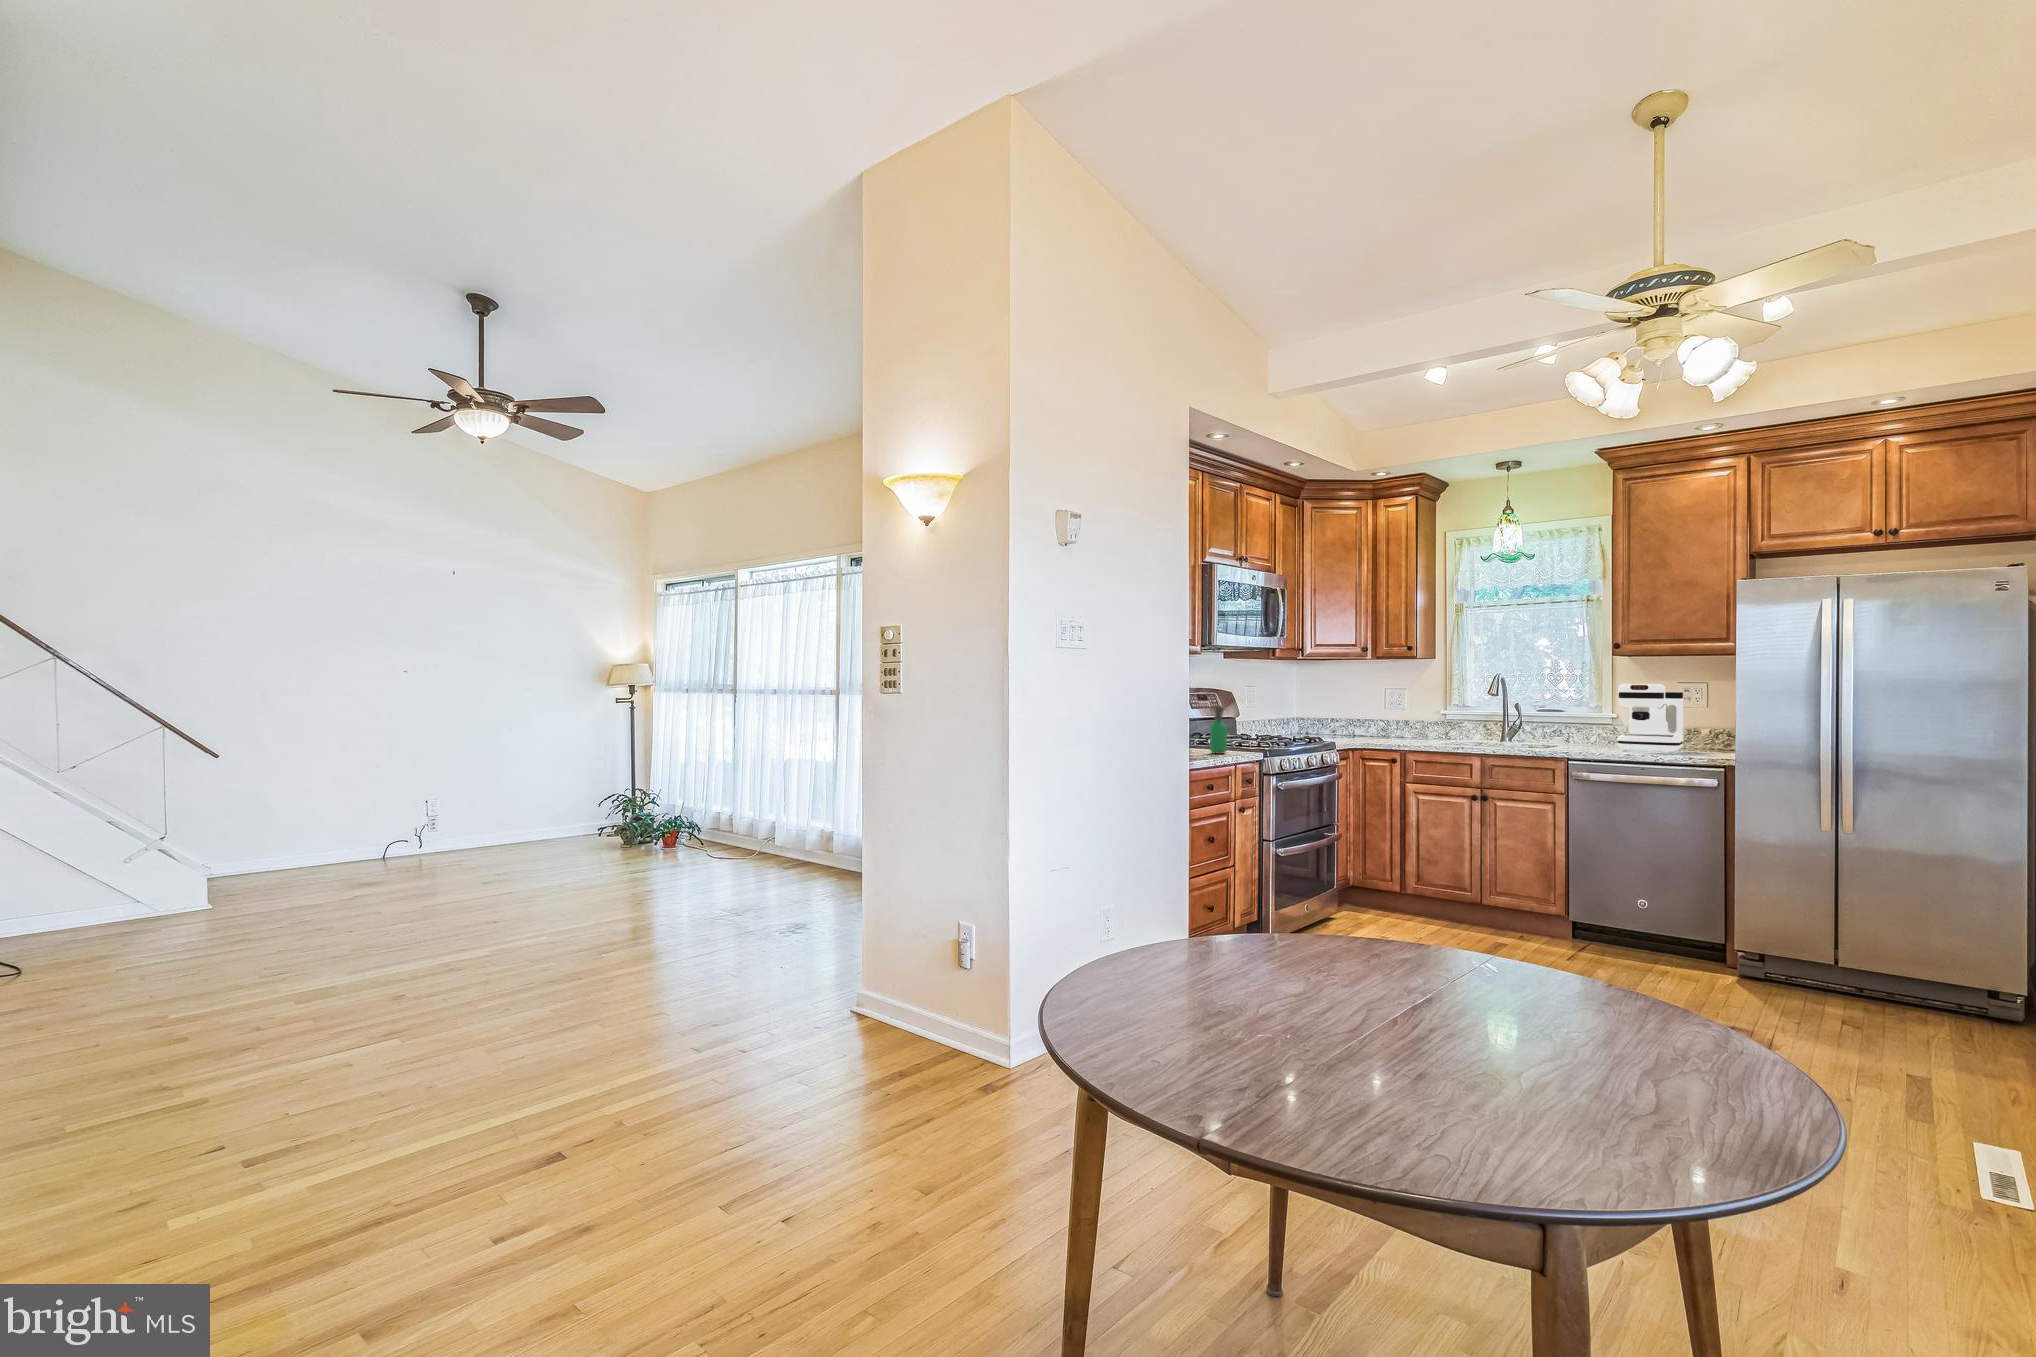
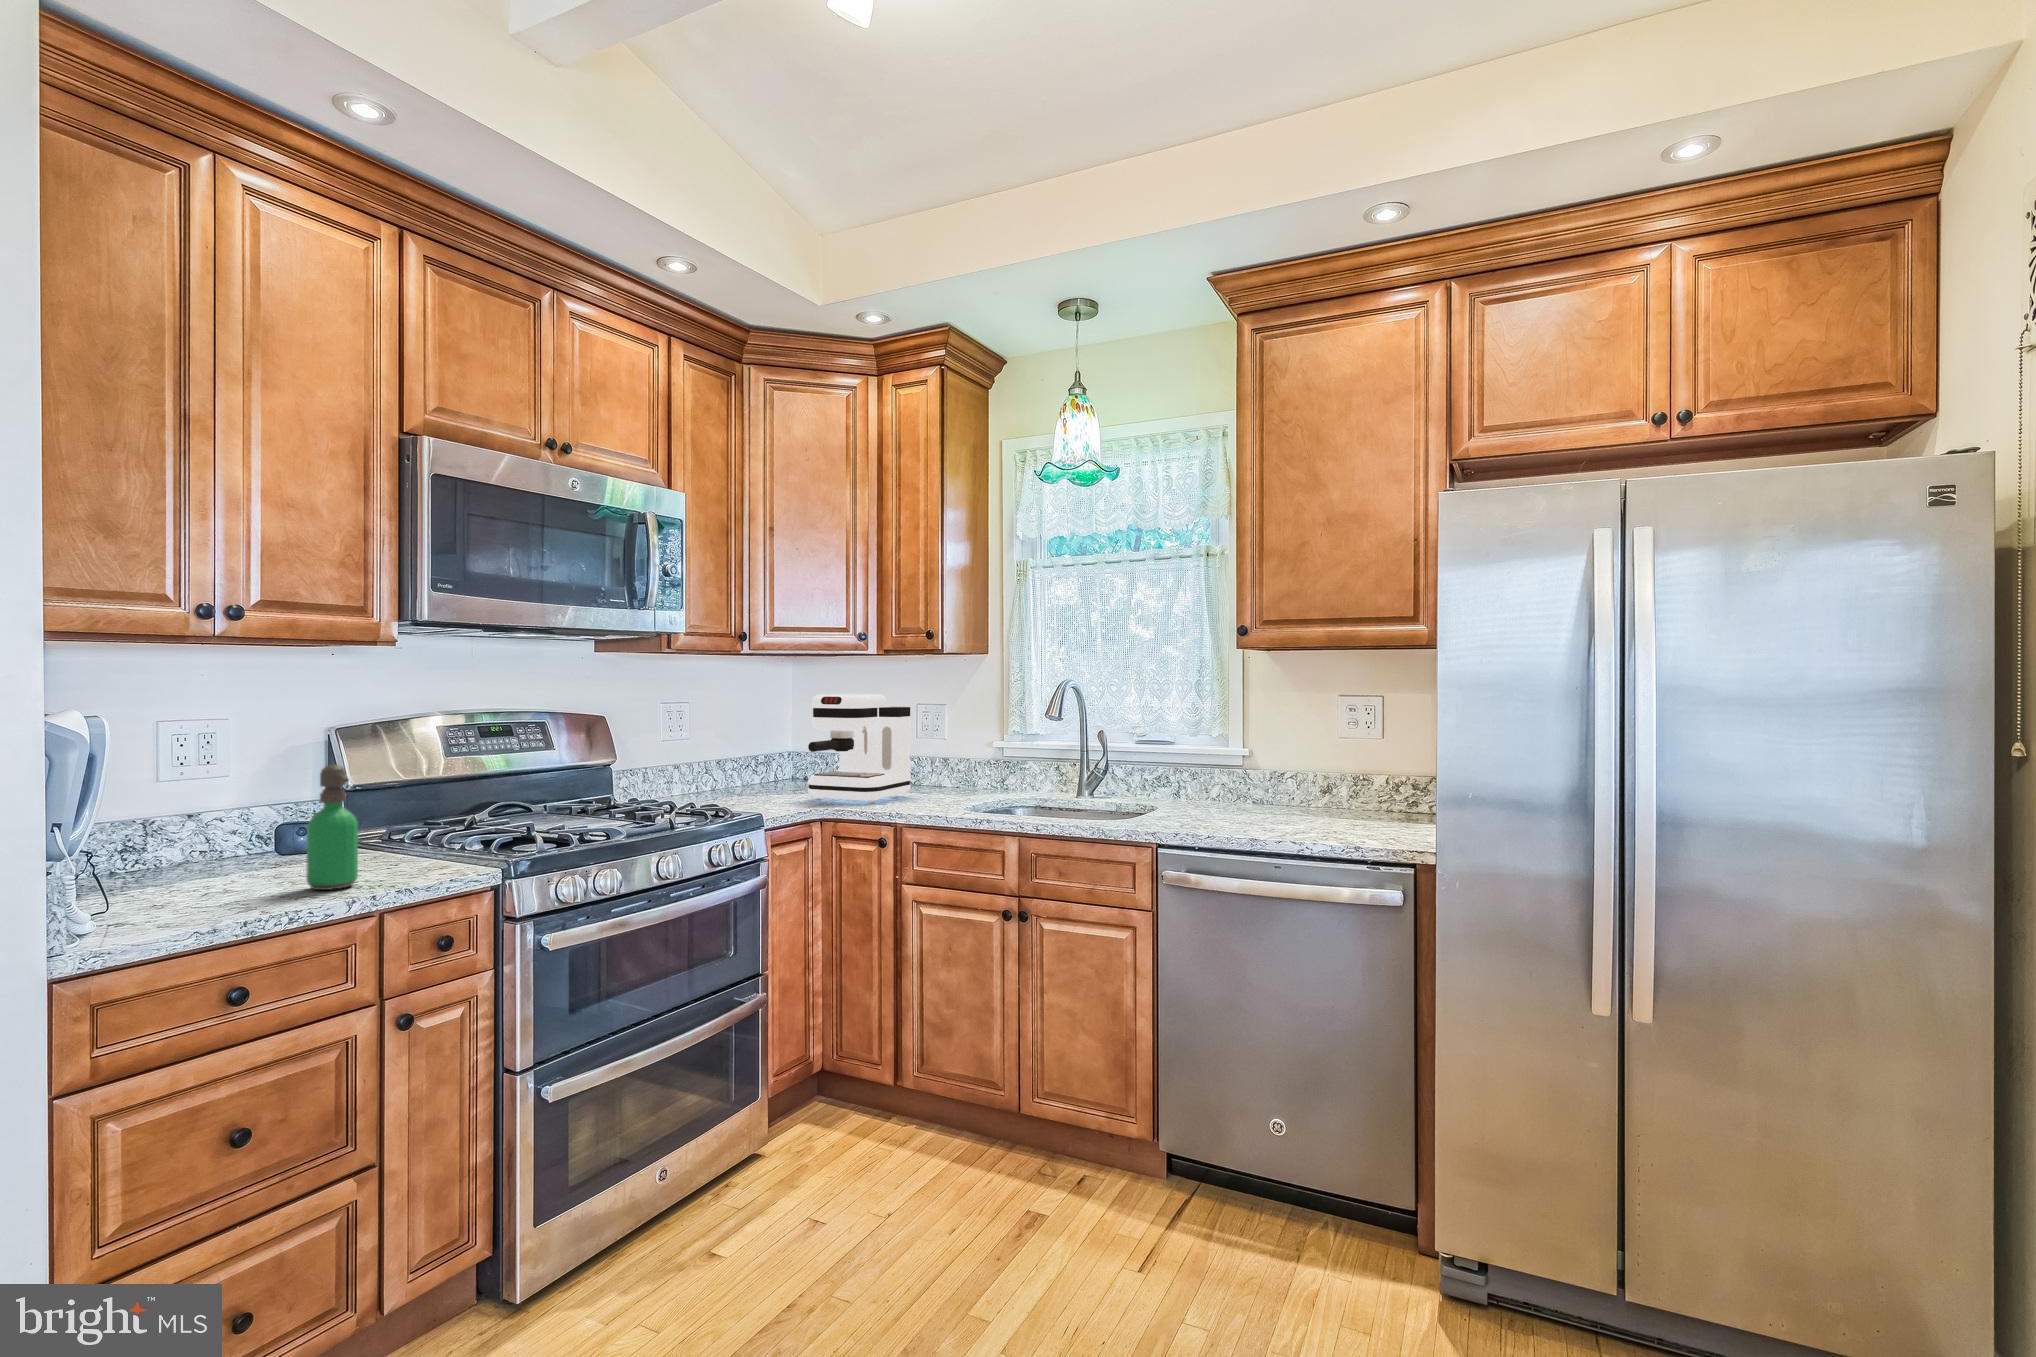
coffee maker: present [1618,684,1683,753] -> present [808,694,911,802]

